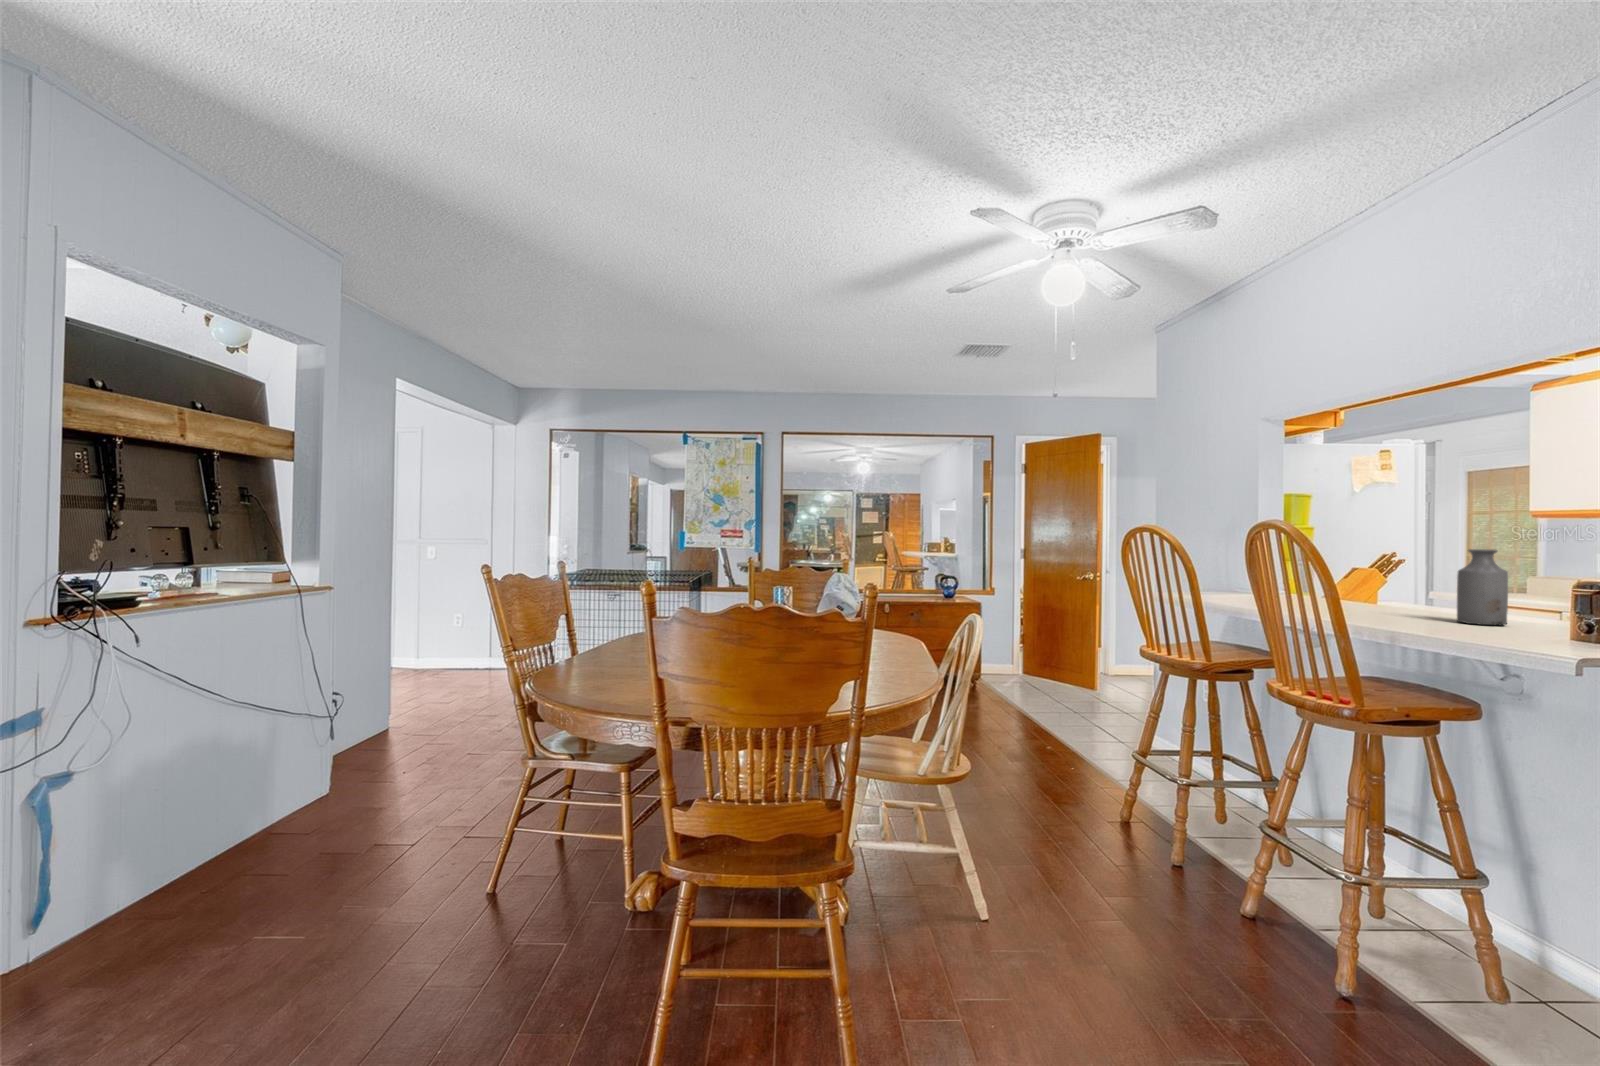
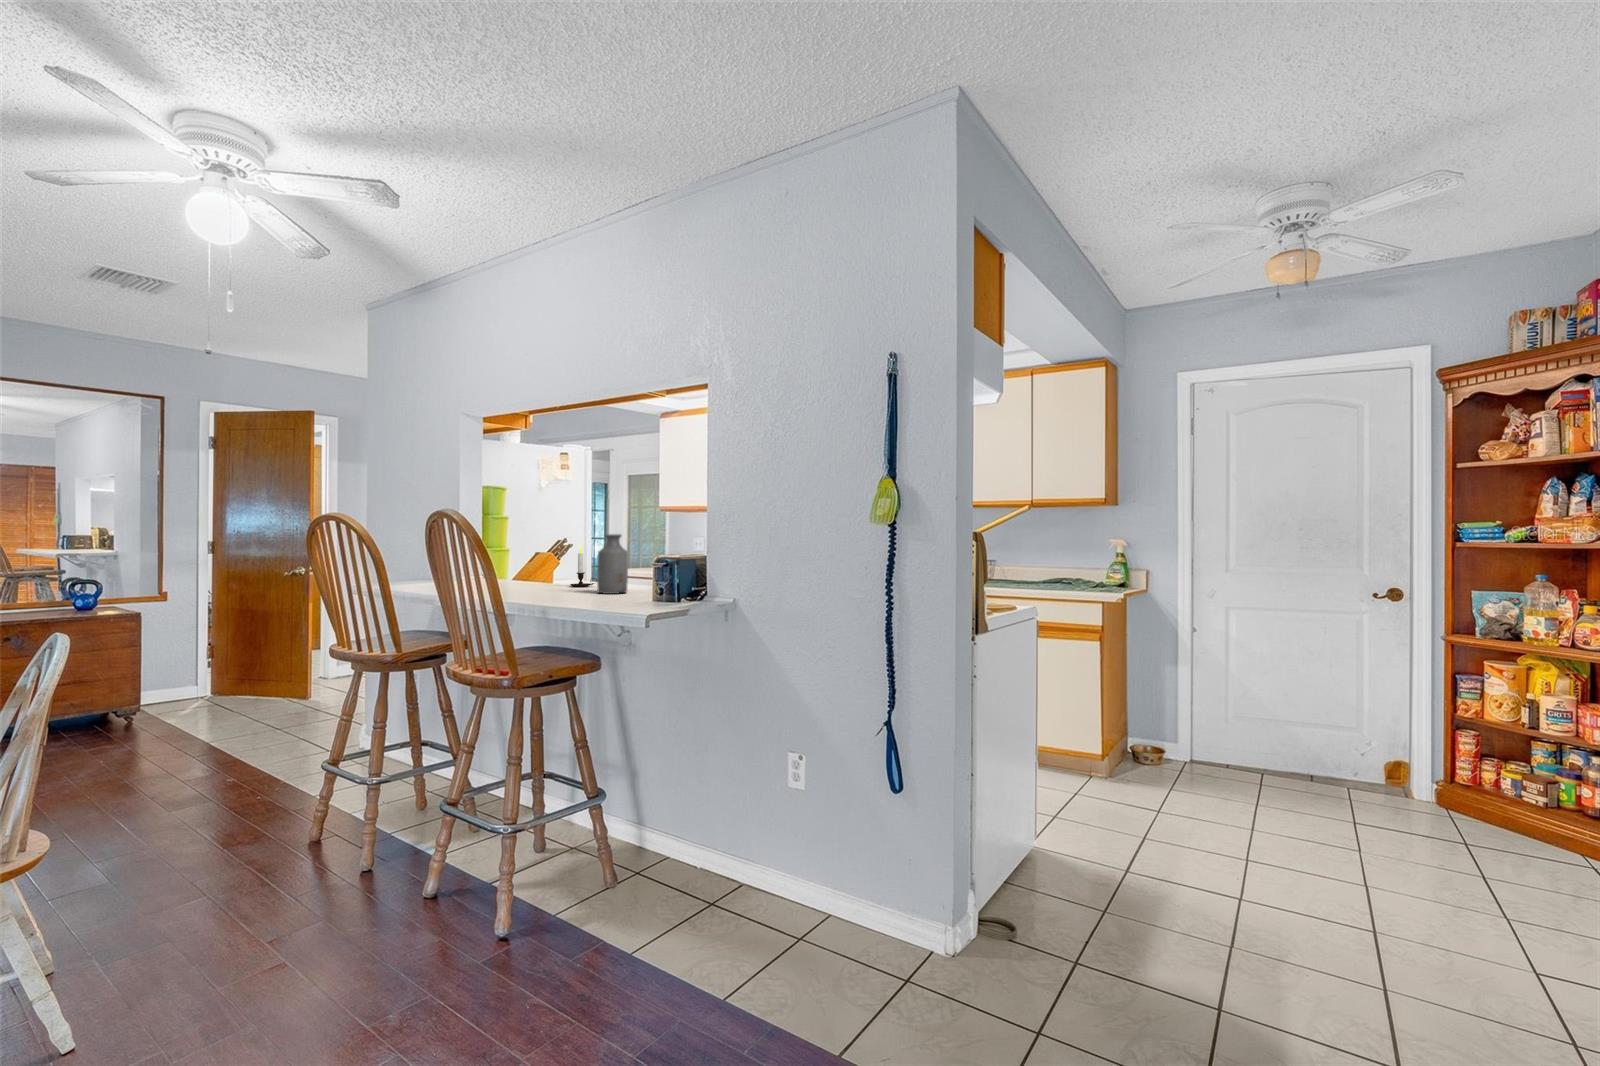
candle: none [1405,558,1447,613] -> present [570,543,597,587]

